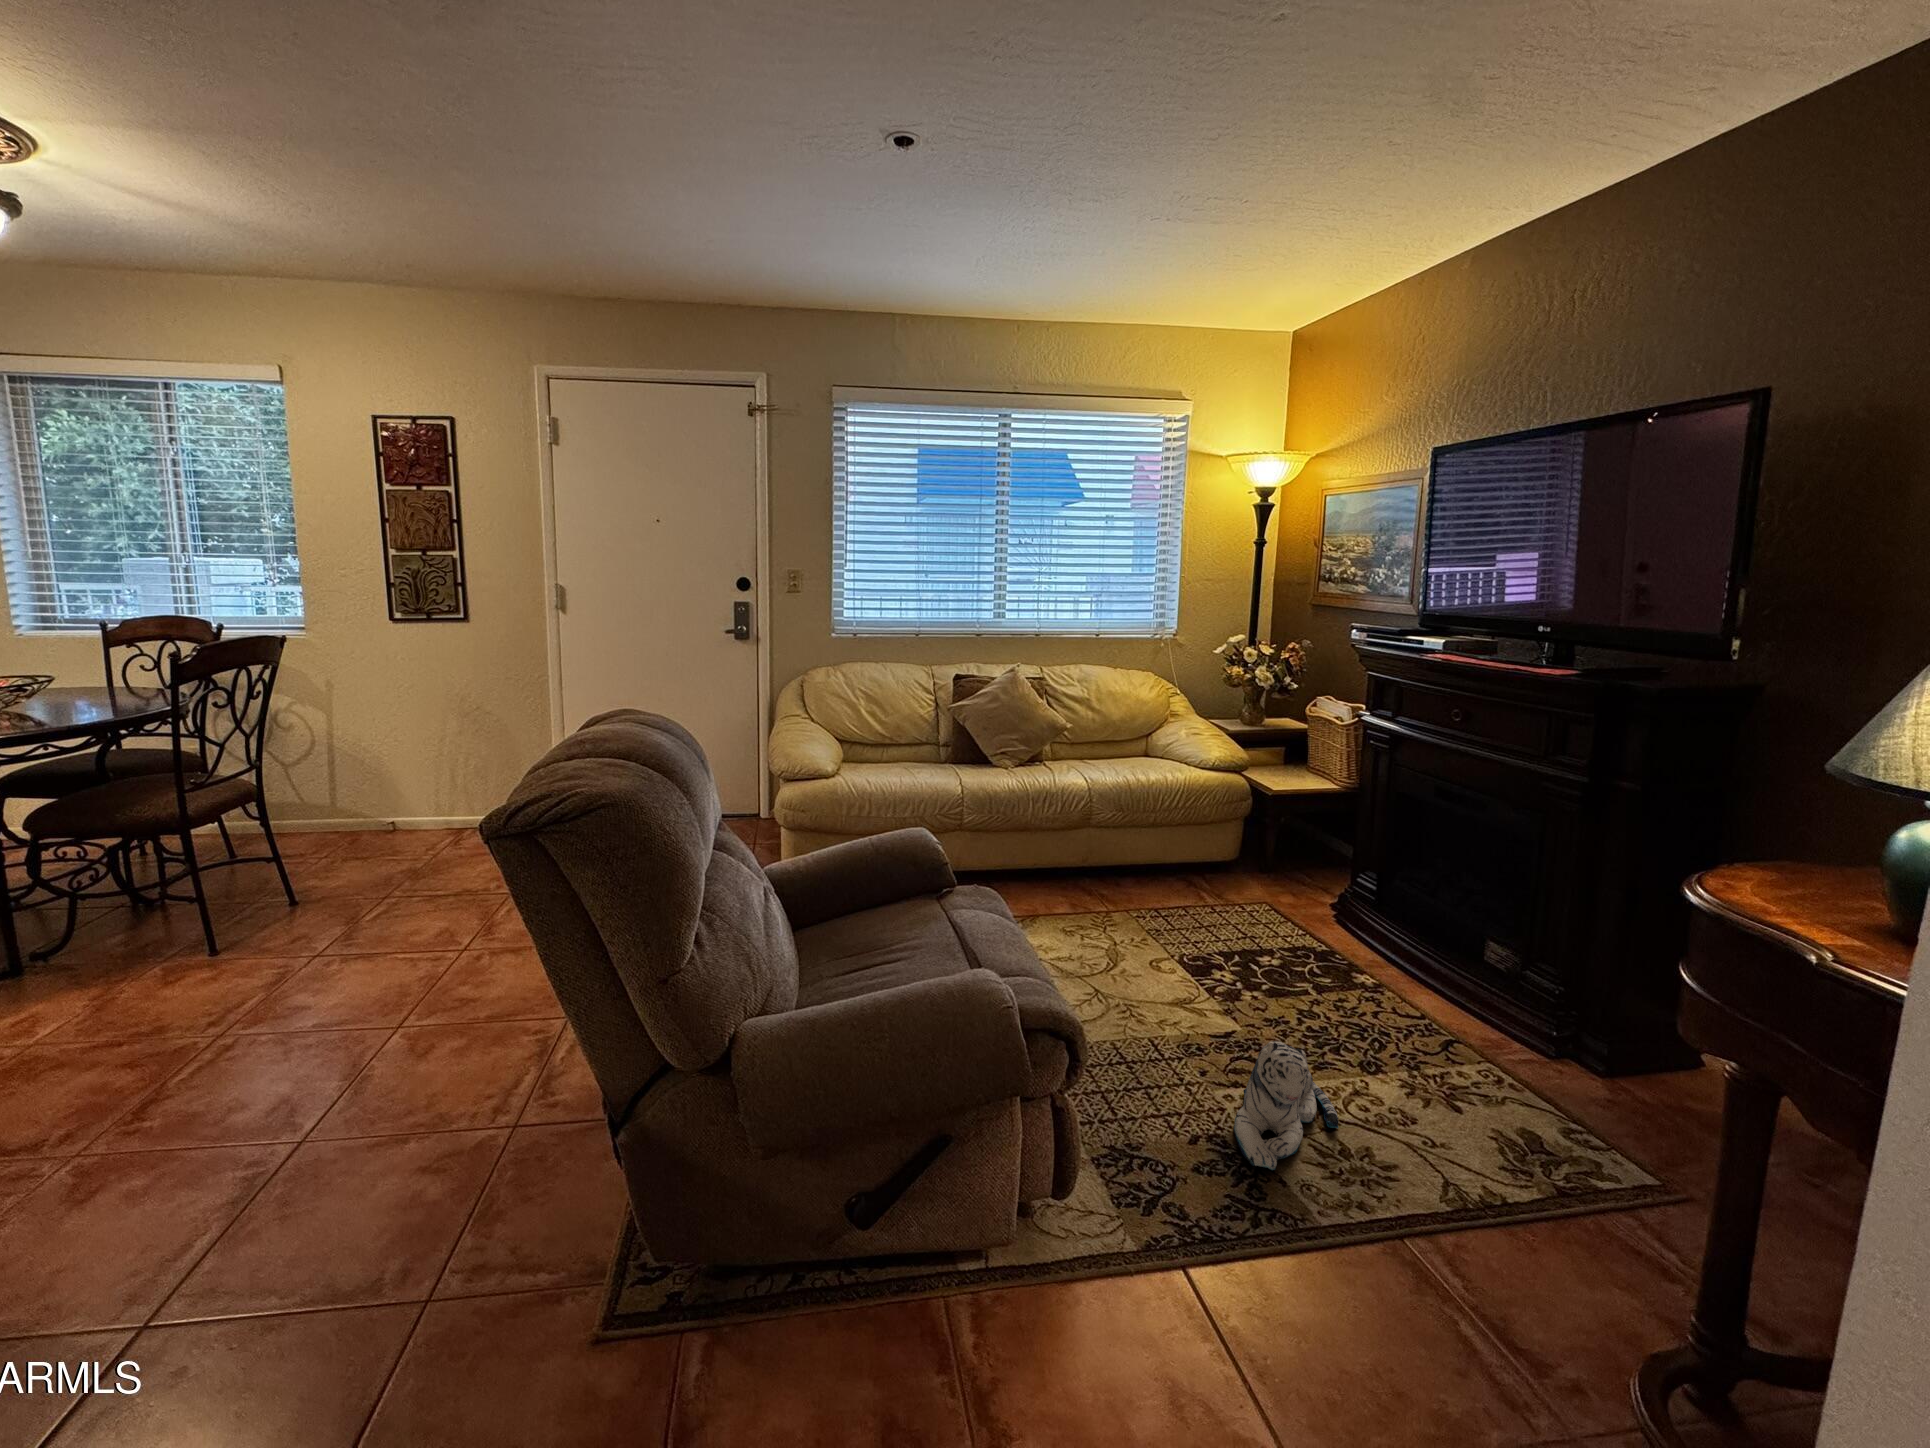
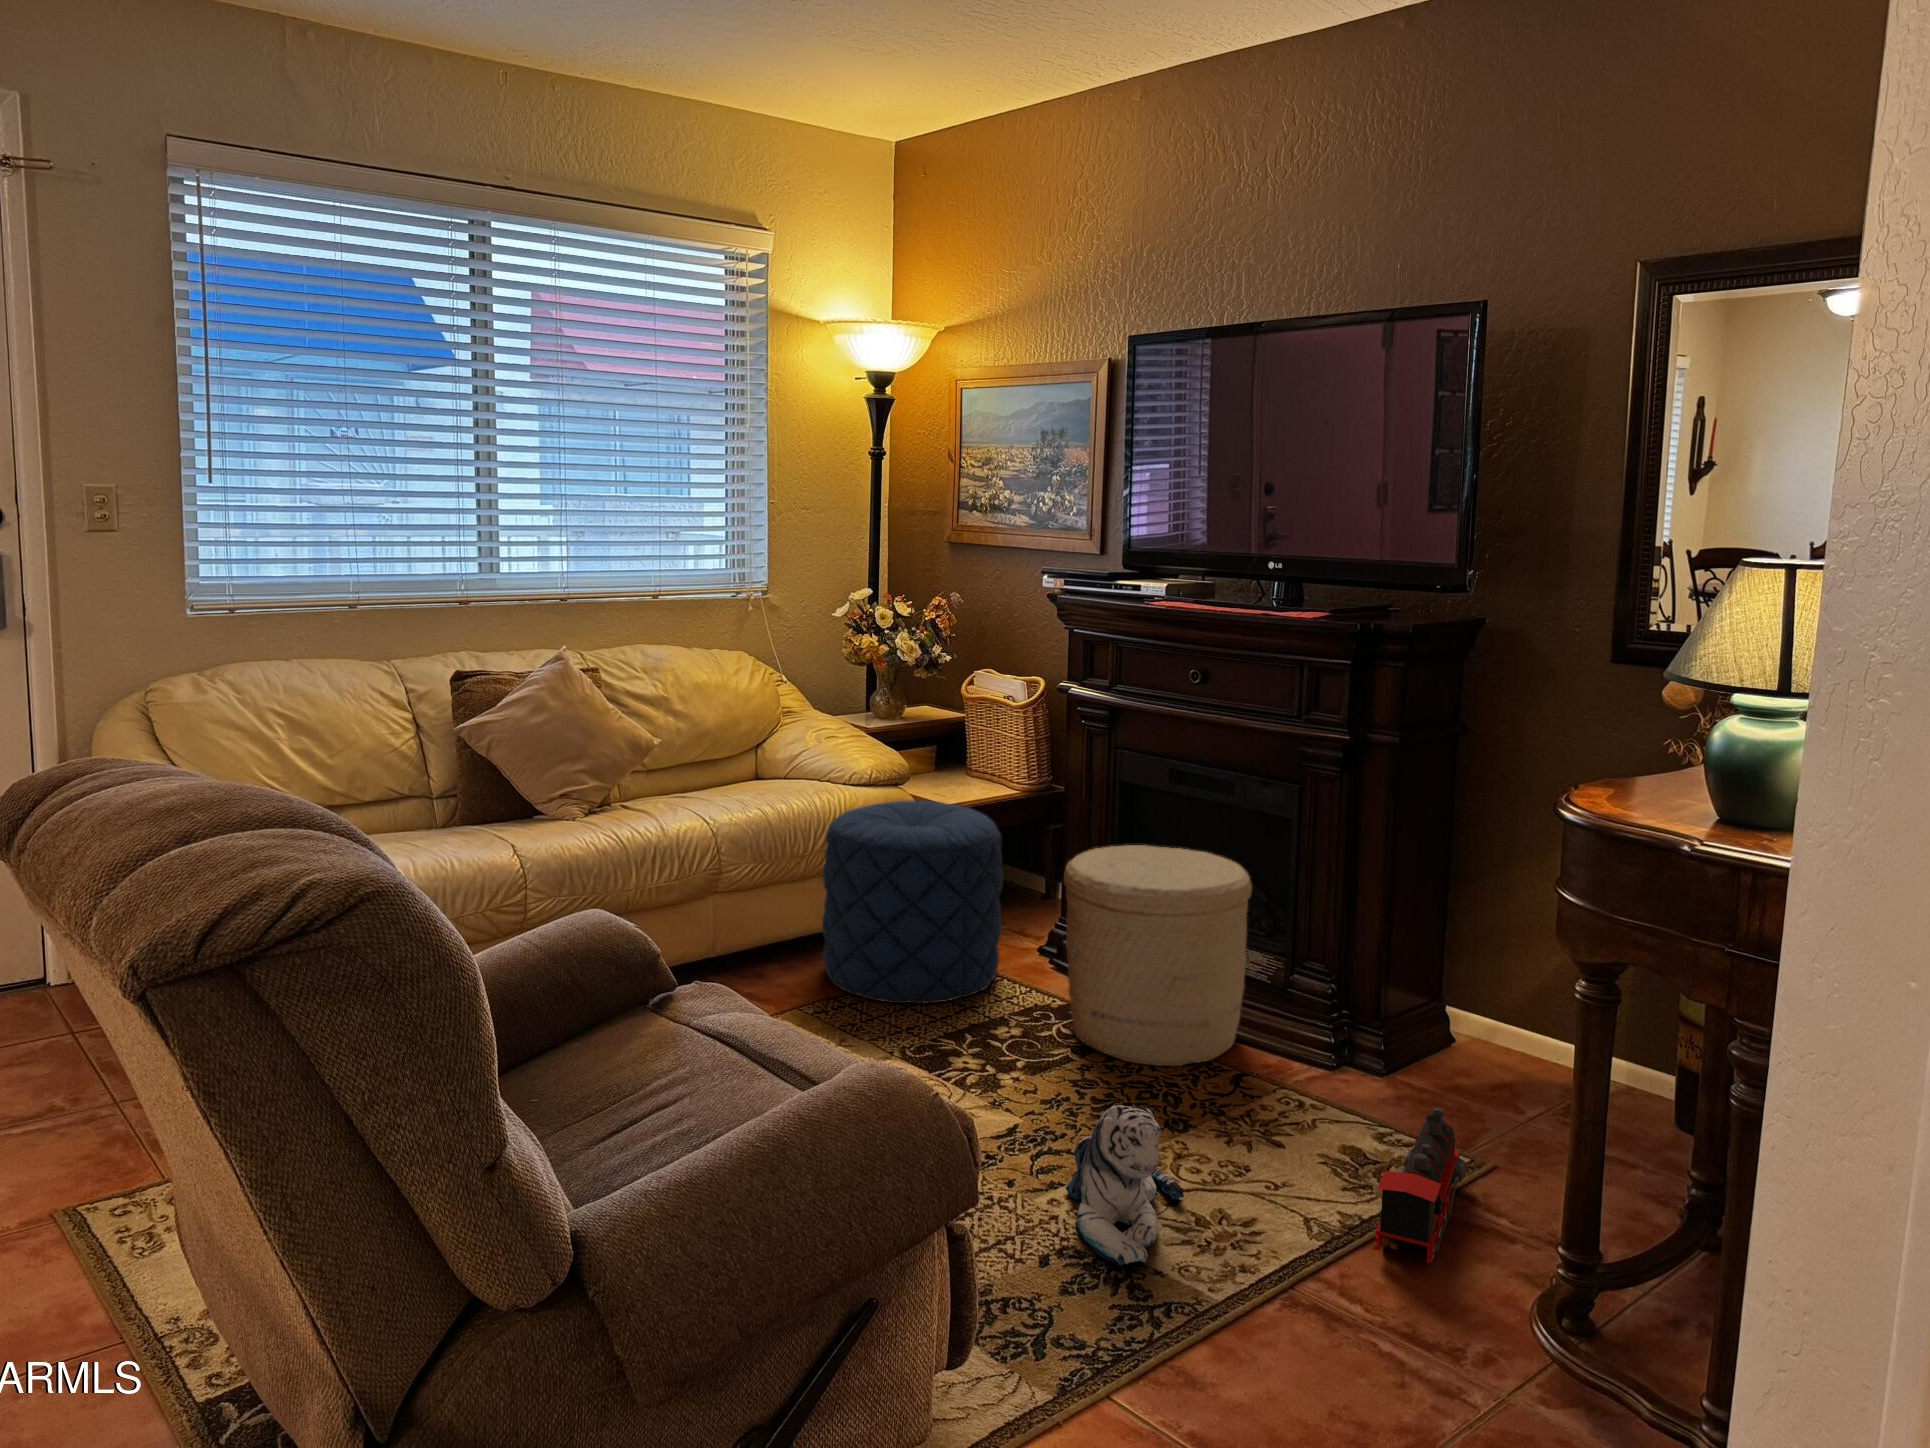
pouf: none [1160,783,1297,928] -> present [822,801,1003,1004]
woven basket: none [1320,839,1489,1023] -> present [1064,845,1252,1066]
toy train: none [1495,1126,1643,1267] -> present [1375,1108,1467,1263]

